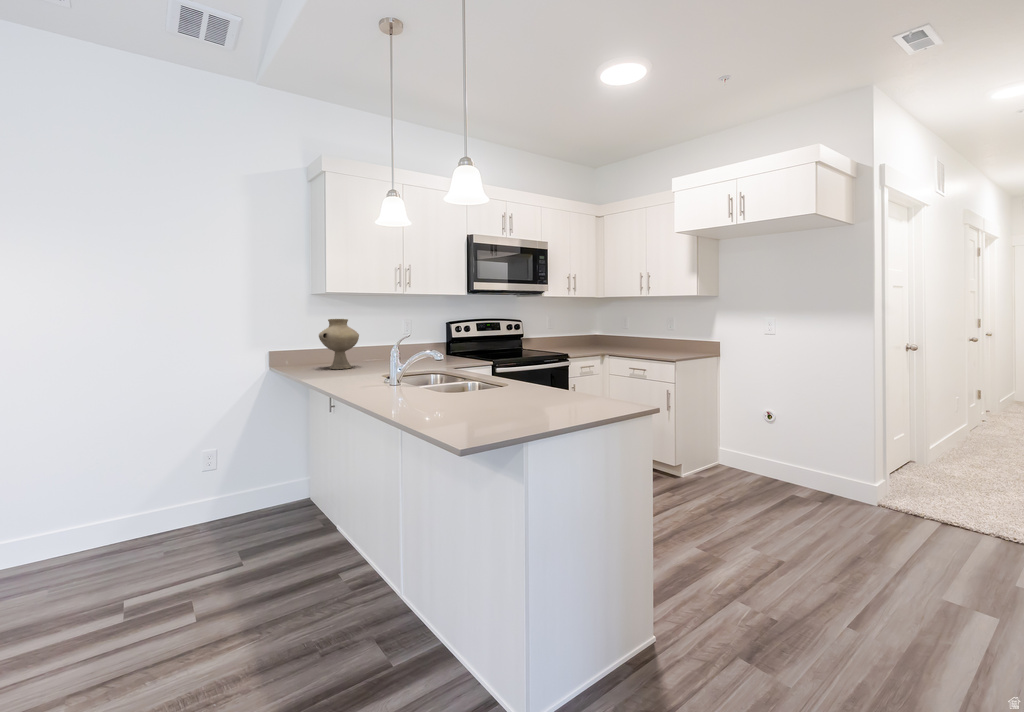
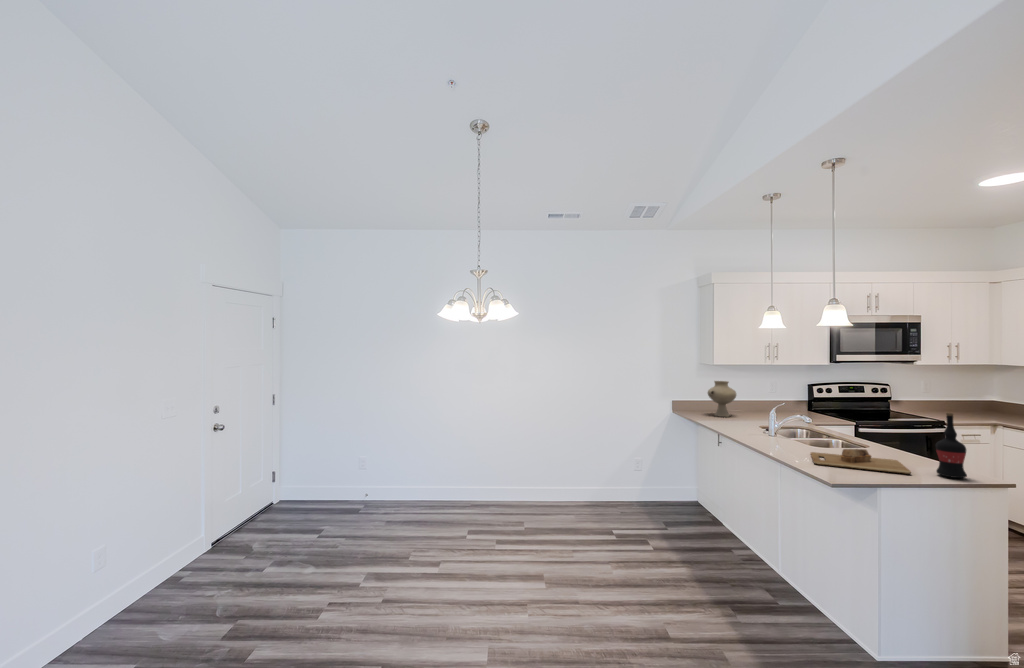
wine bottle: none [579,323,608,405] -> present [936,413,967,478]
cutting board: none [441,383,556,412] -> present [810,449,911,474]

